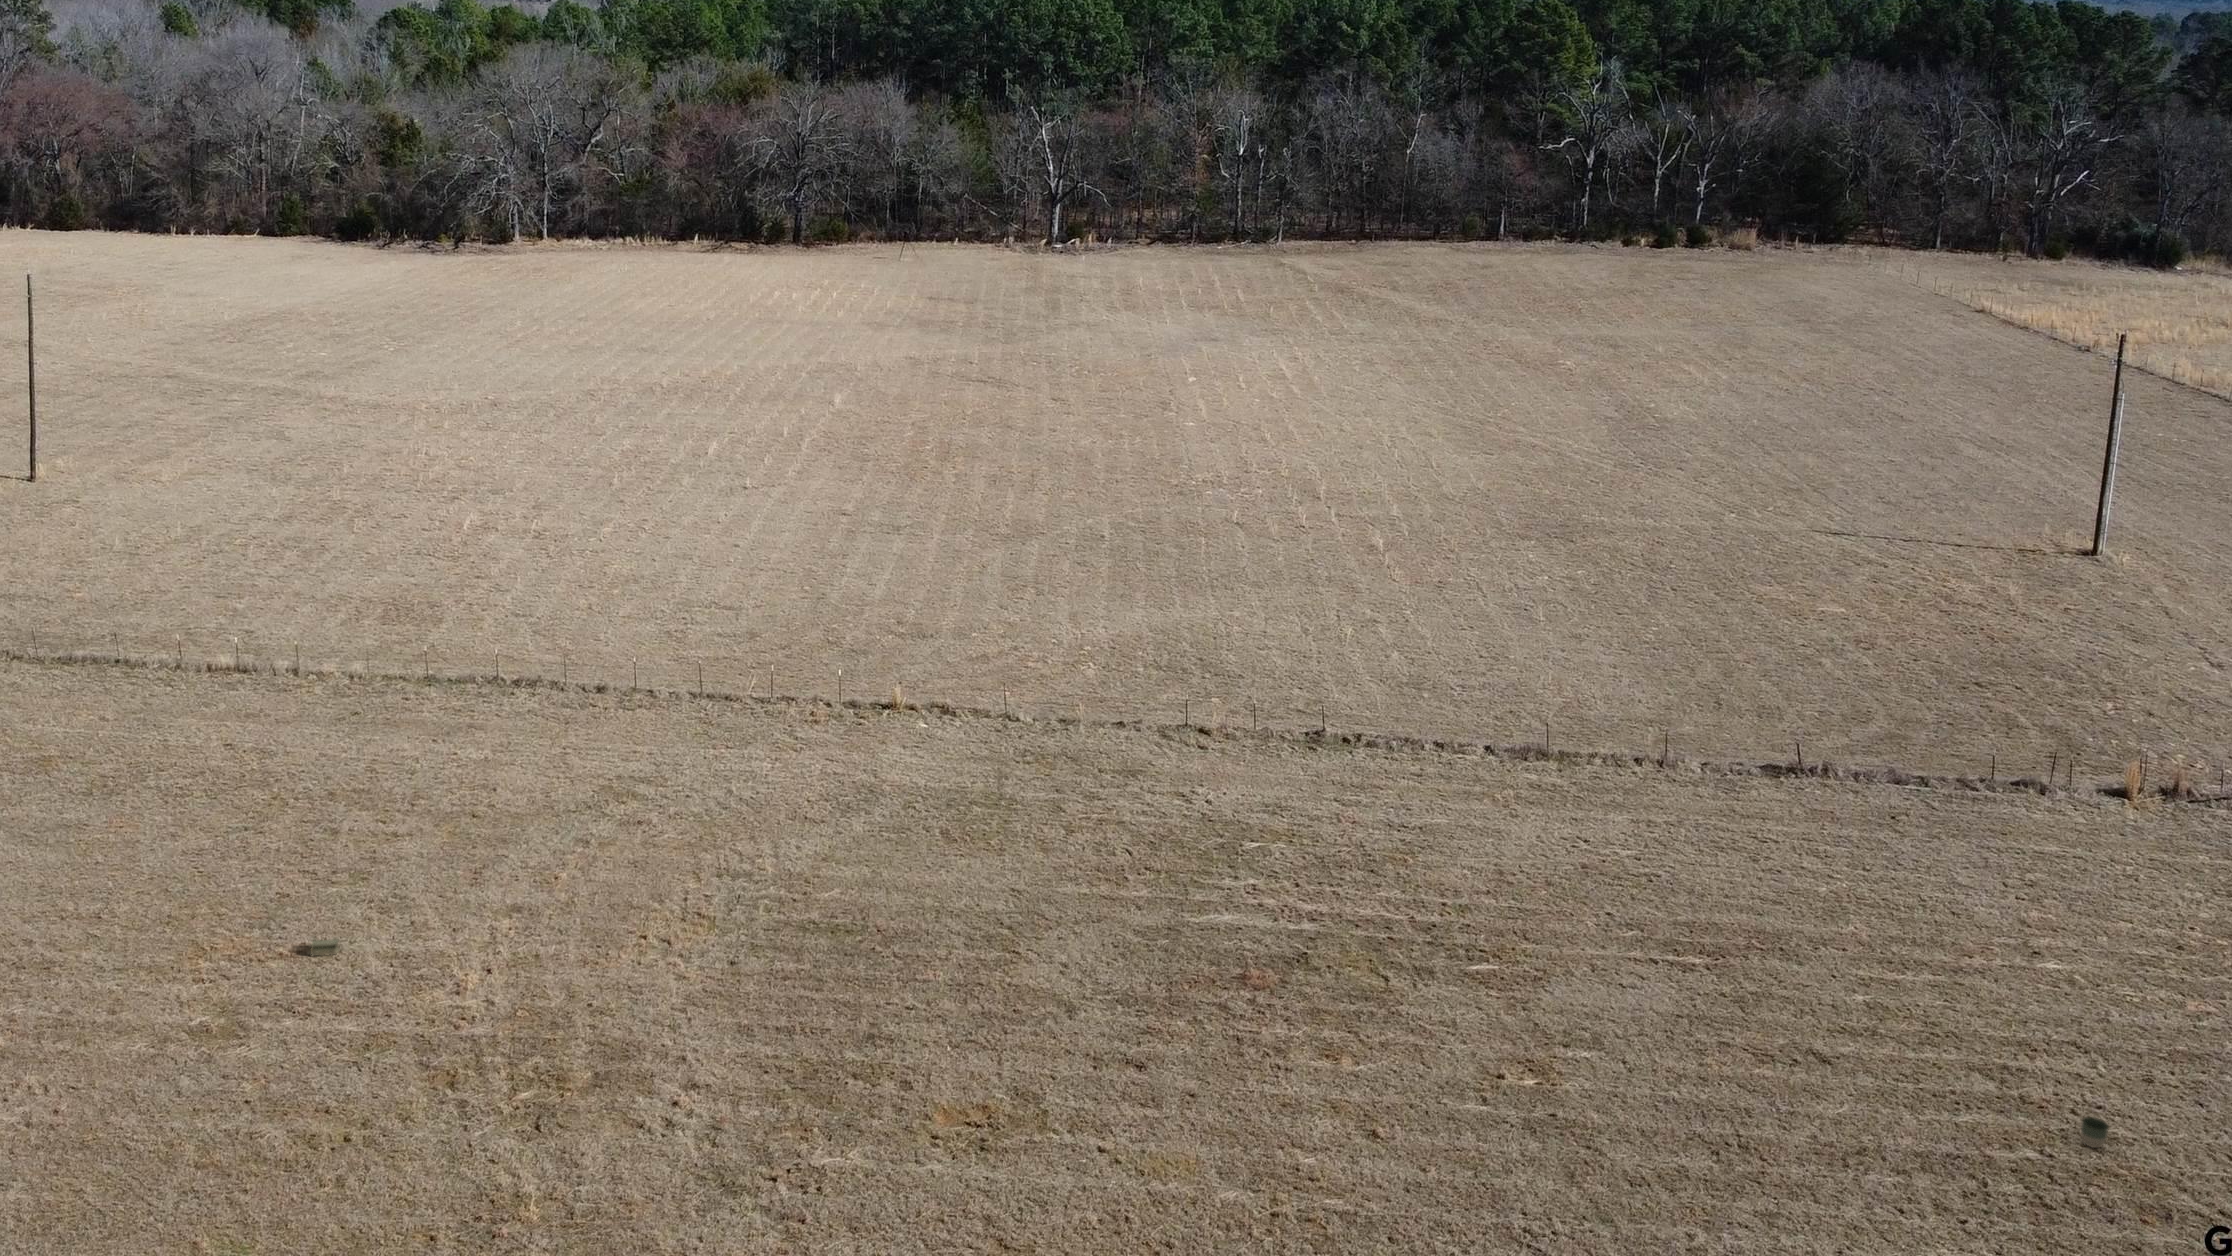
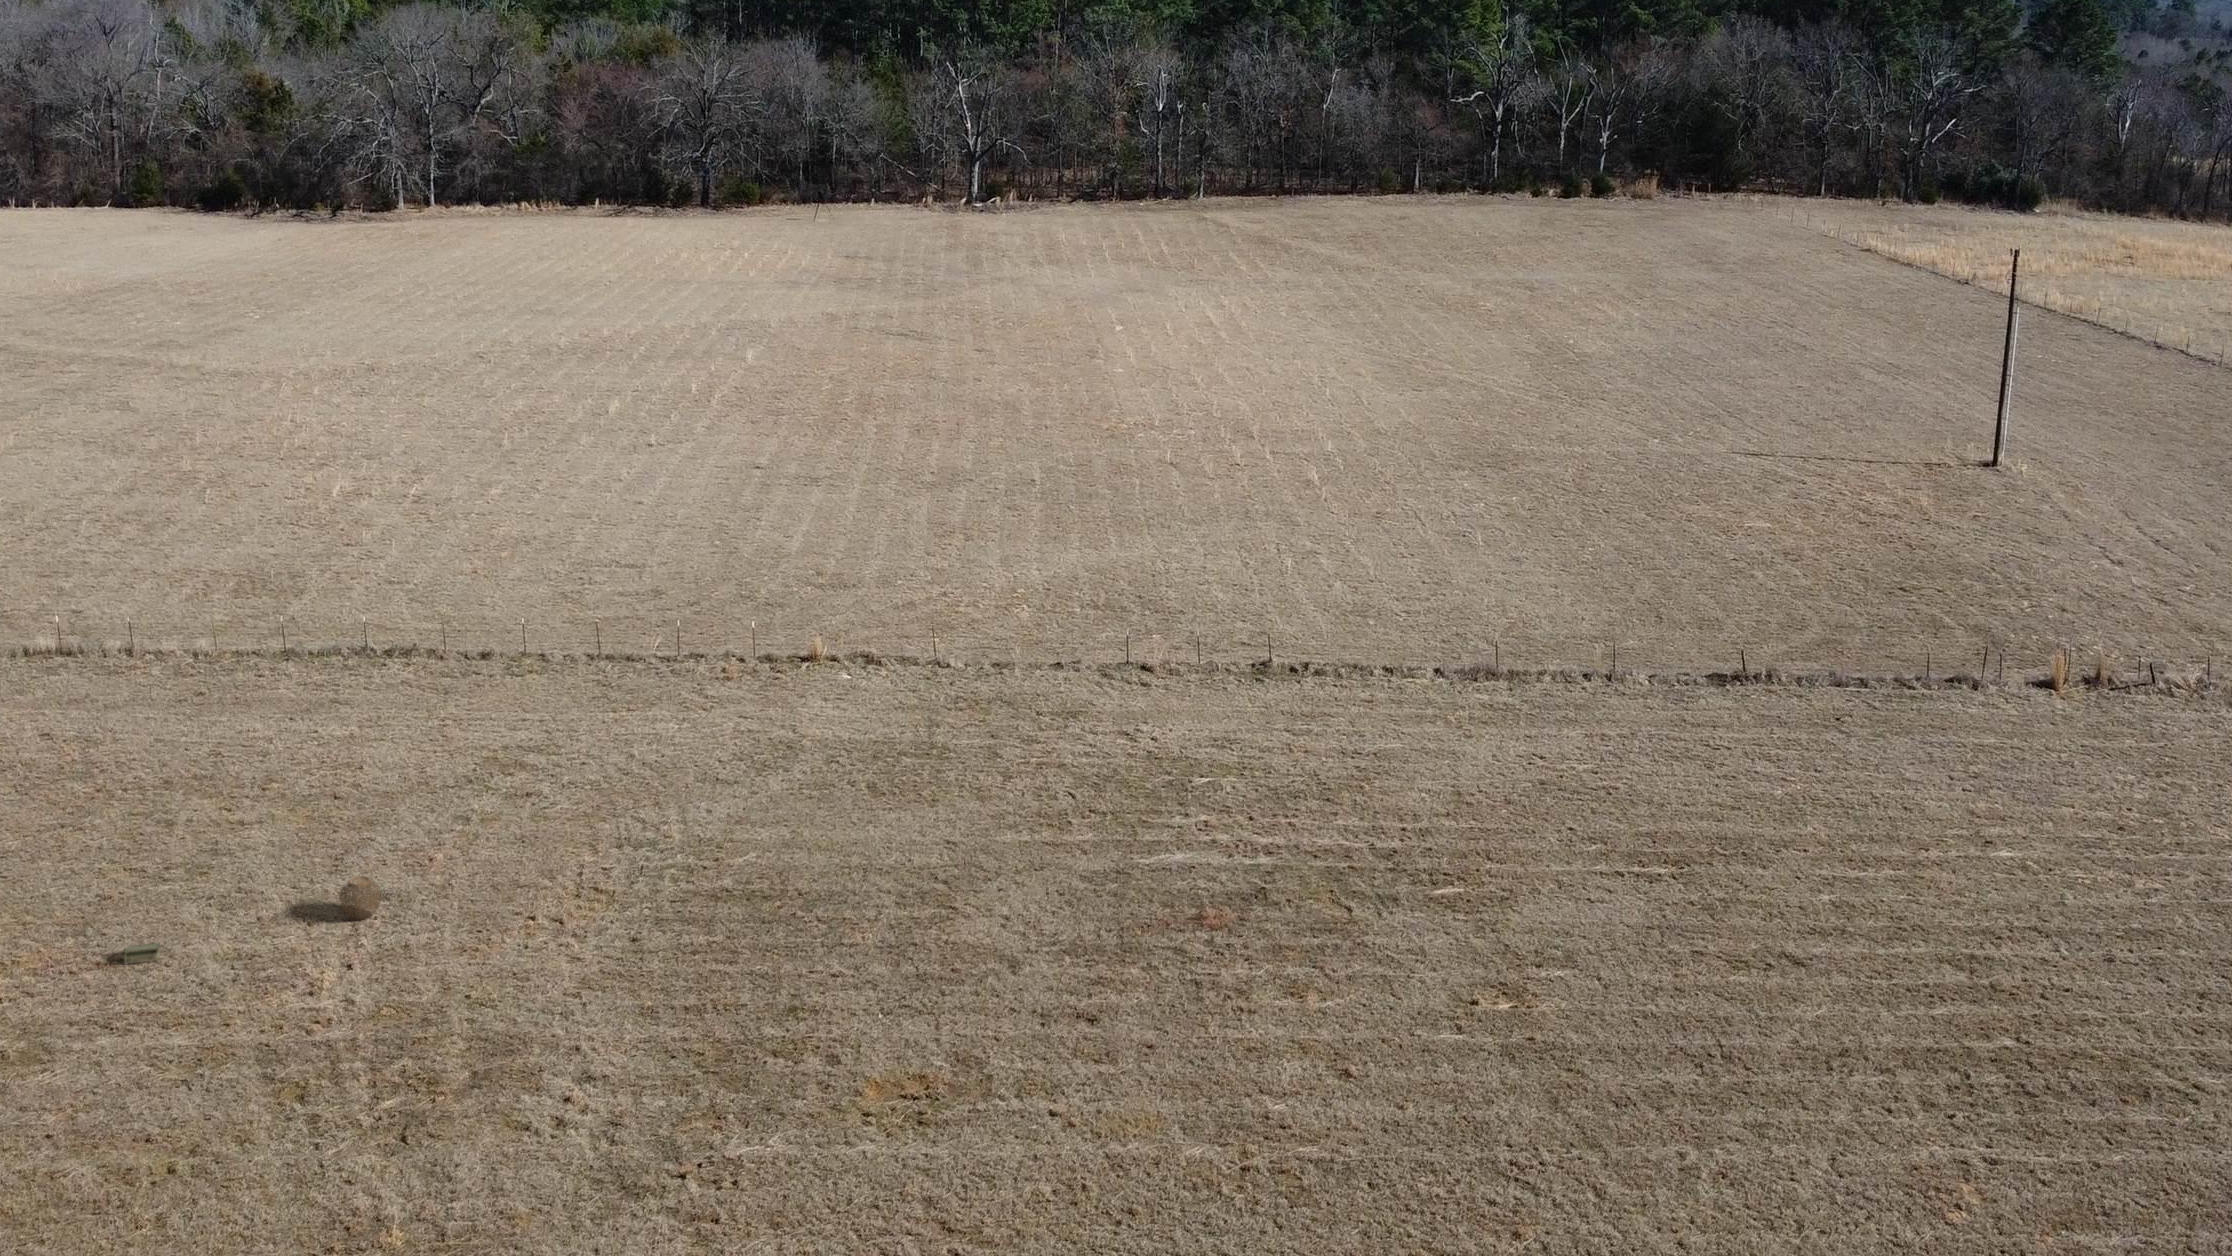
woven basket: none [482,892,515,930] -> present [340,876,380,920]
planter: present [2081,1117,2109,1148] -> none [2048,997,2075,1029]

